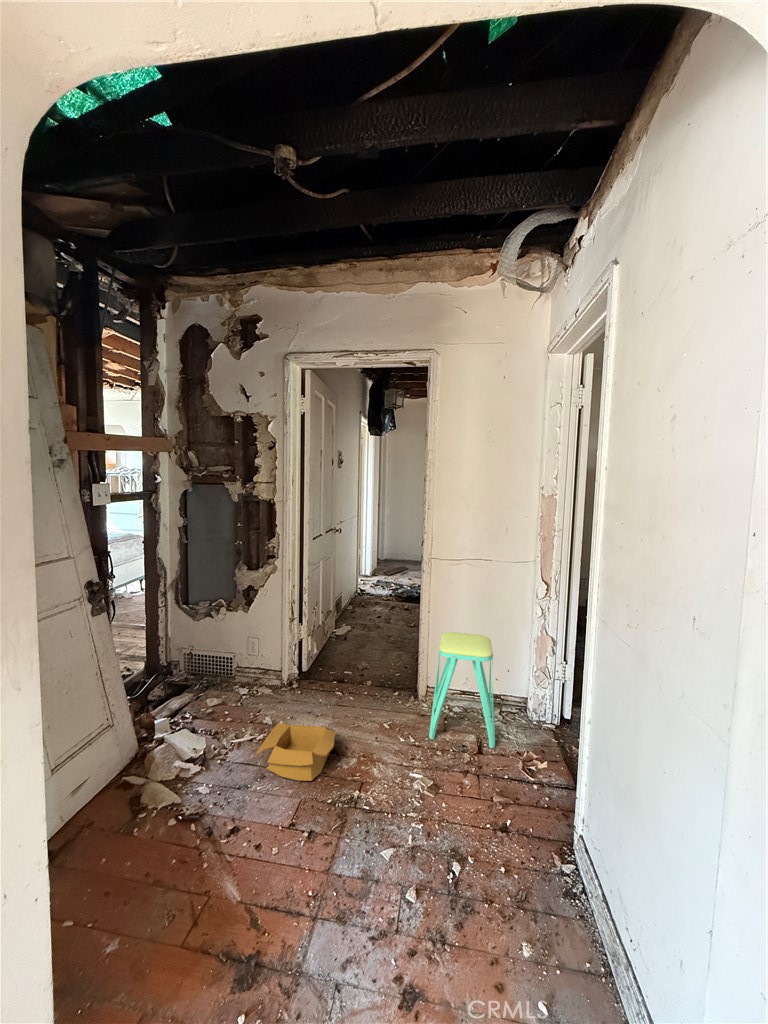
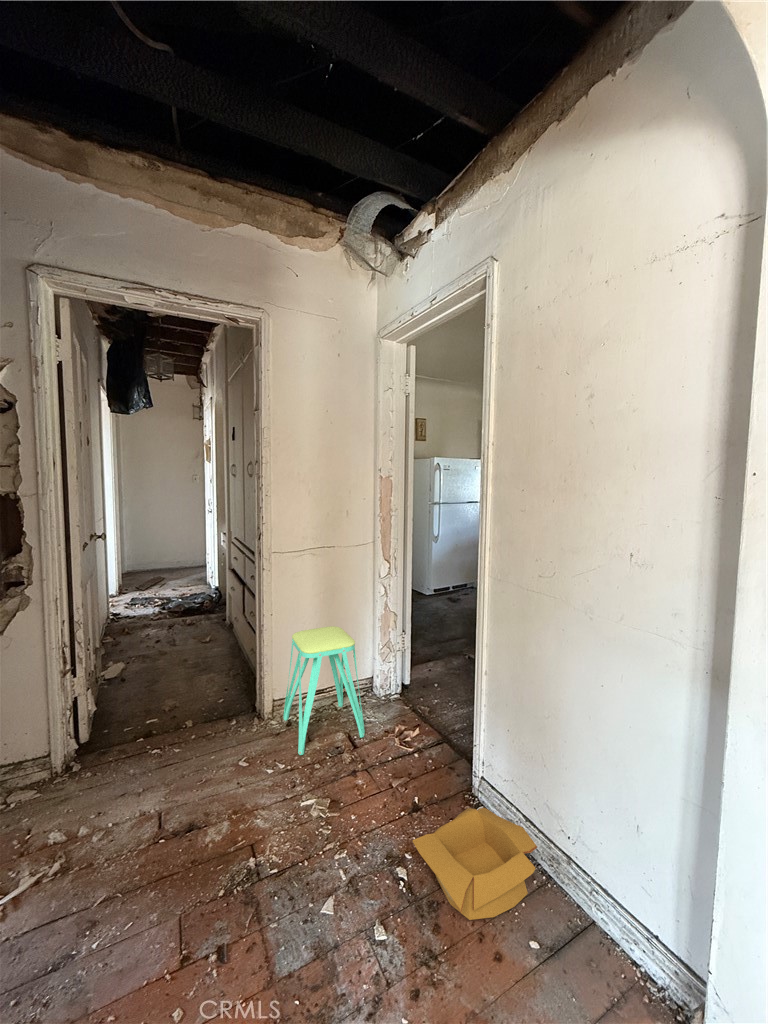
cardboard box: present [255,723,336,781] -> present [413,808,537,920]

